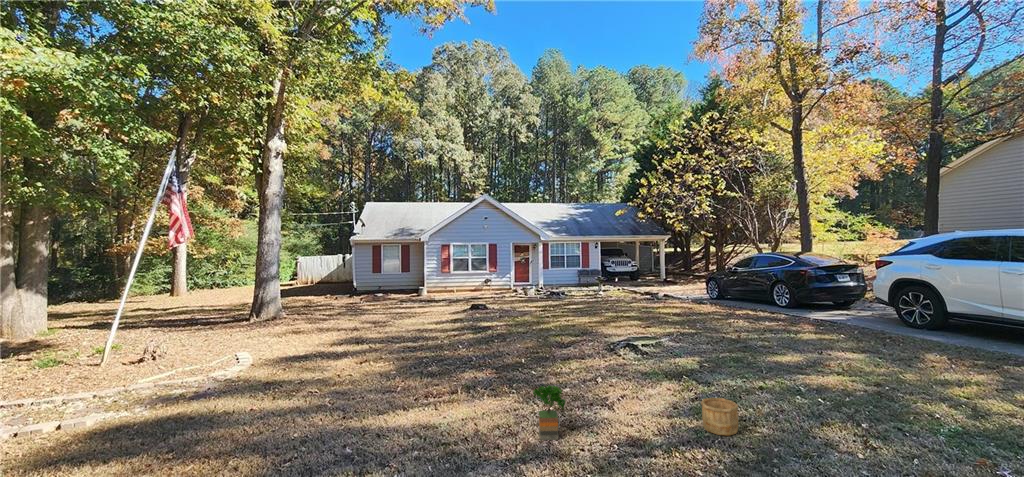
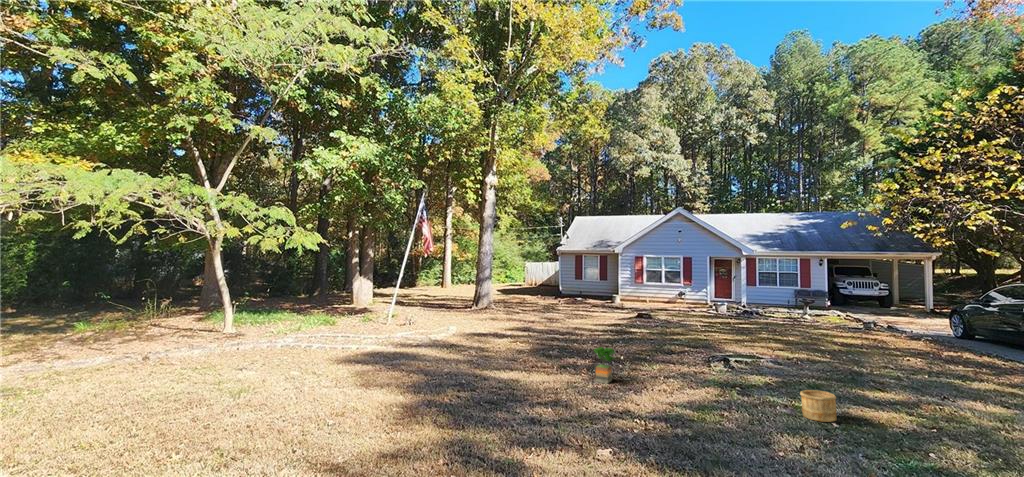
wooden bucket: present [701,398,738,436] -> present [800,390,837,422]

